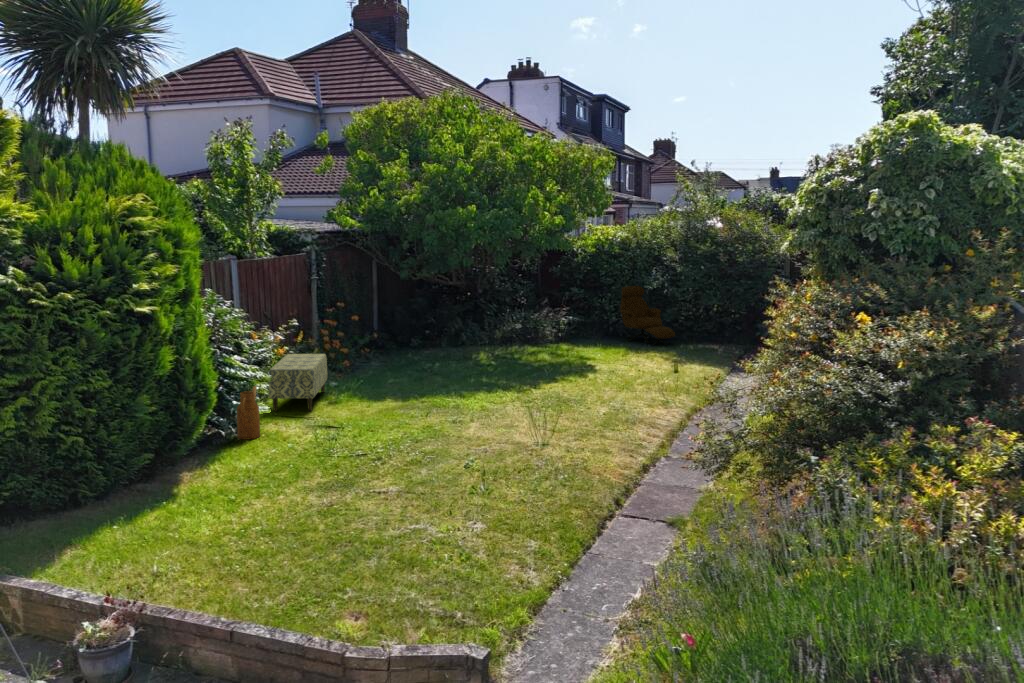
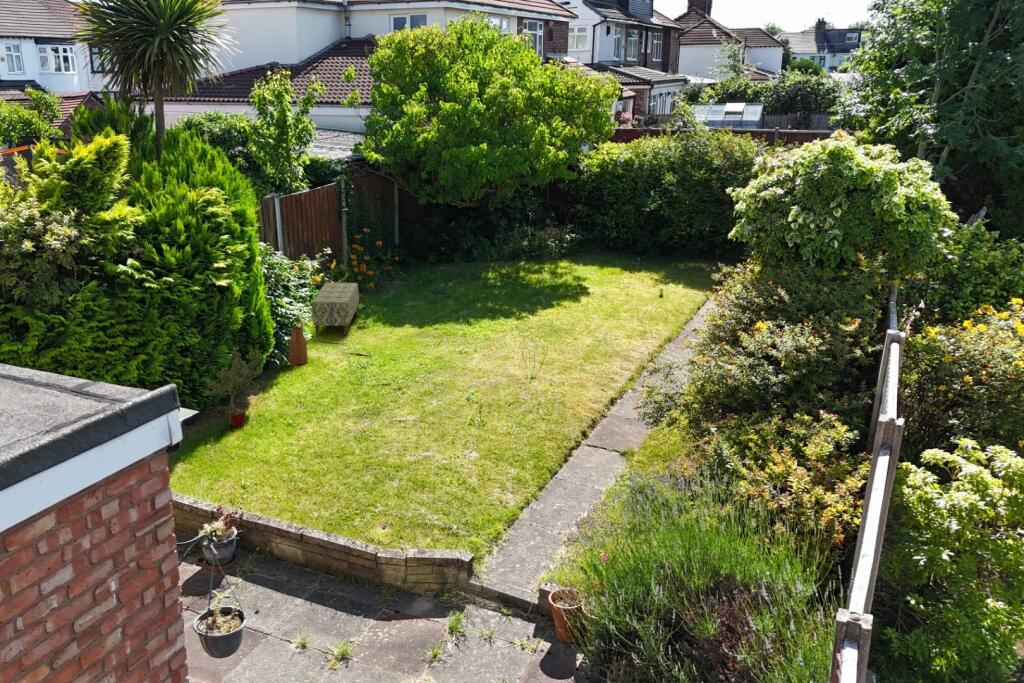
lounge chair: present [620,286,675,345] -> none [618,206,666,264]
potted tree: none [108,395,197,504] -> present [203,347,263,427]

